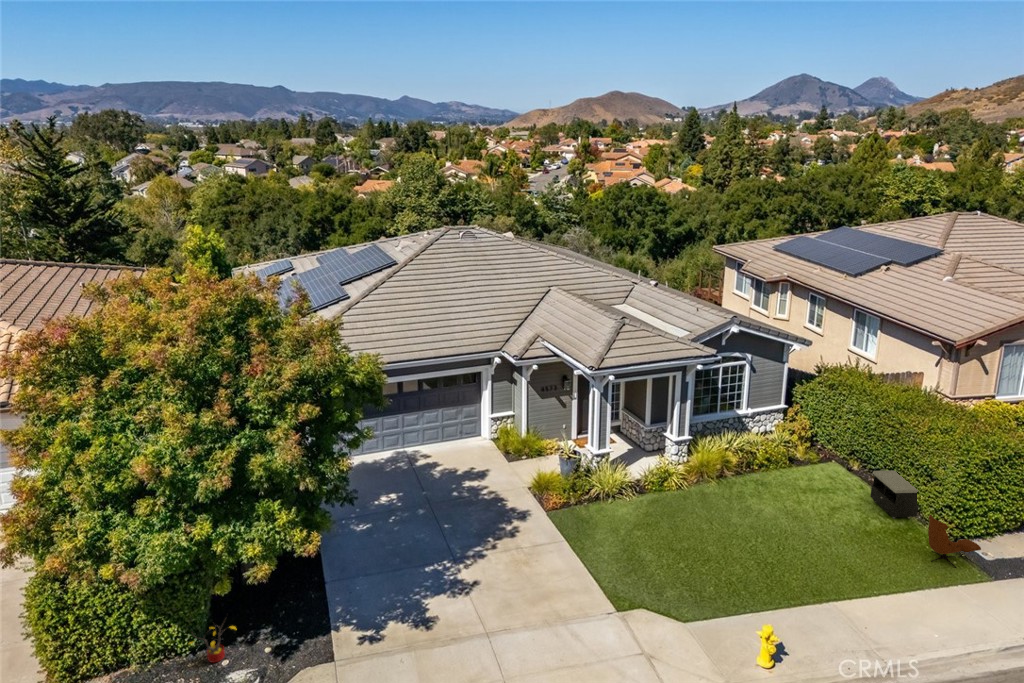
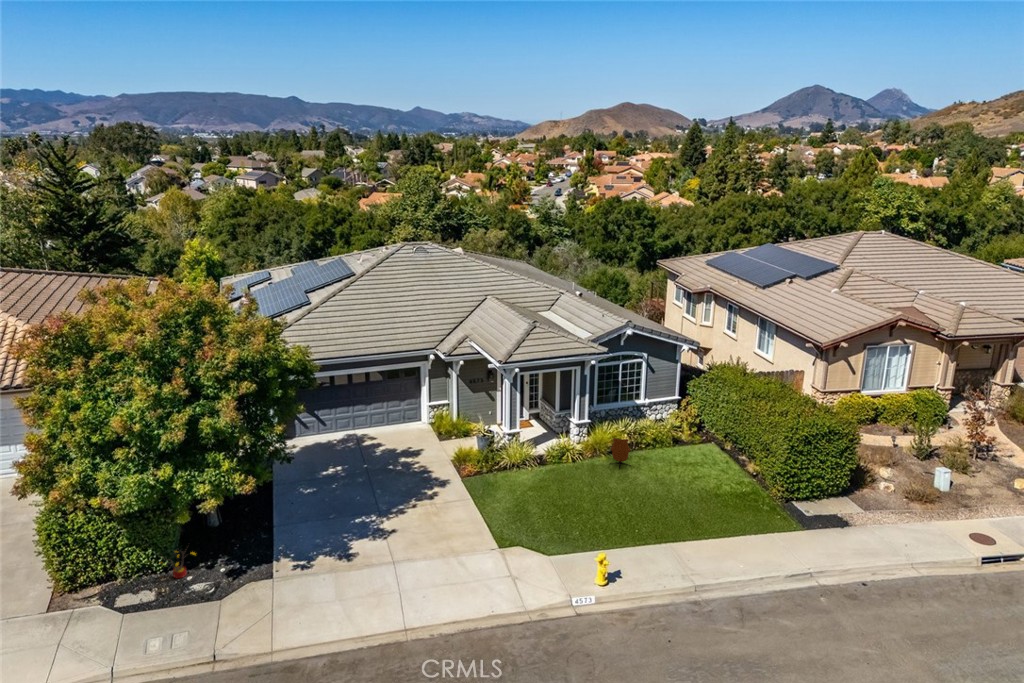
storage bench: present [870,471,918,519] -> none [733,449,766,487]
lounge chair: present [928,515,981,568] -> present [610,438,631,469]

